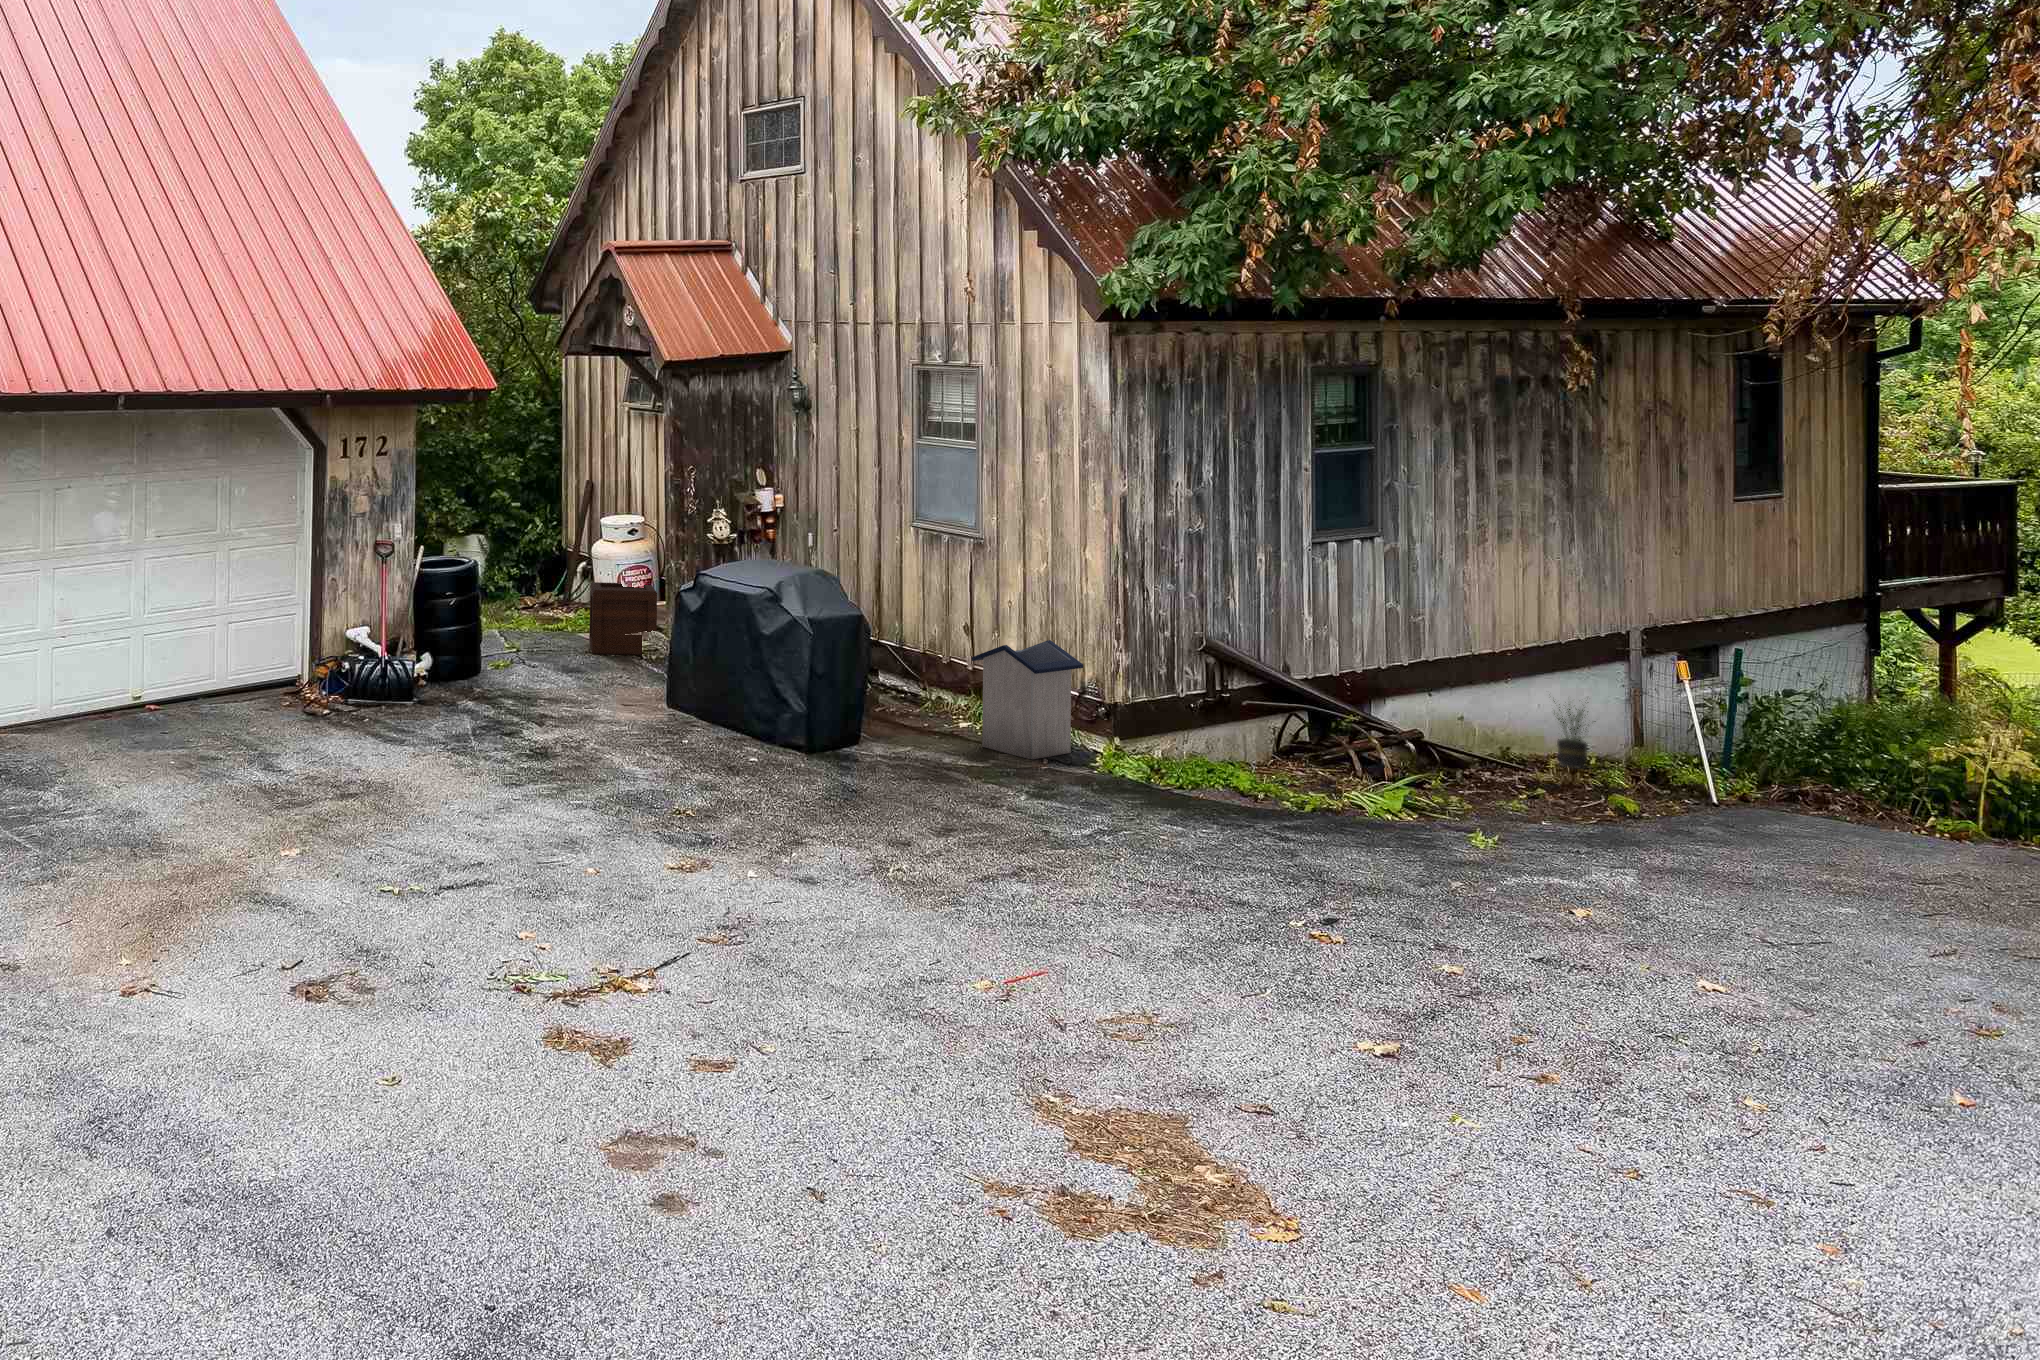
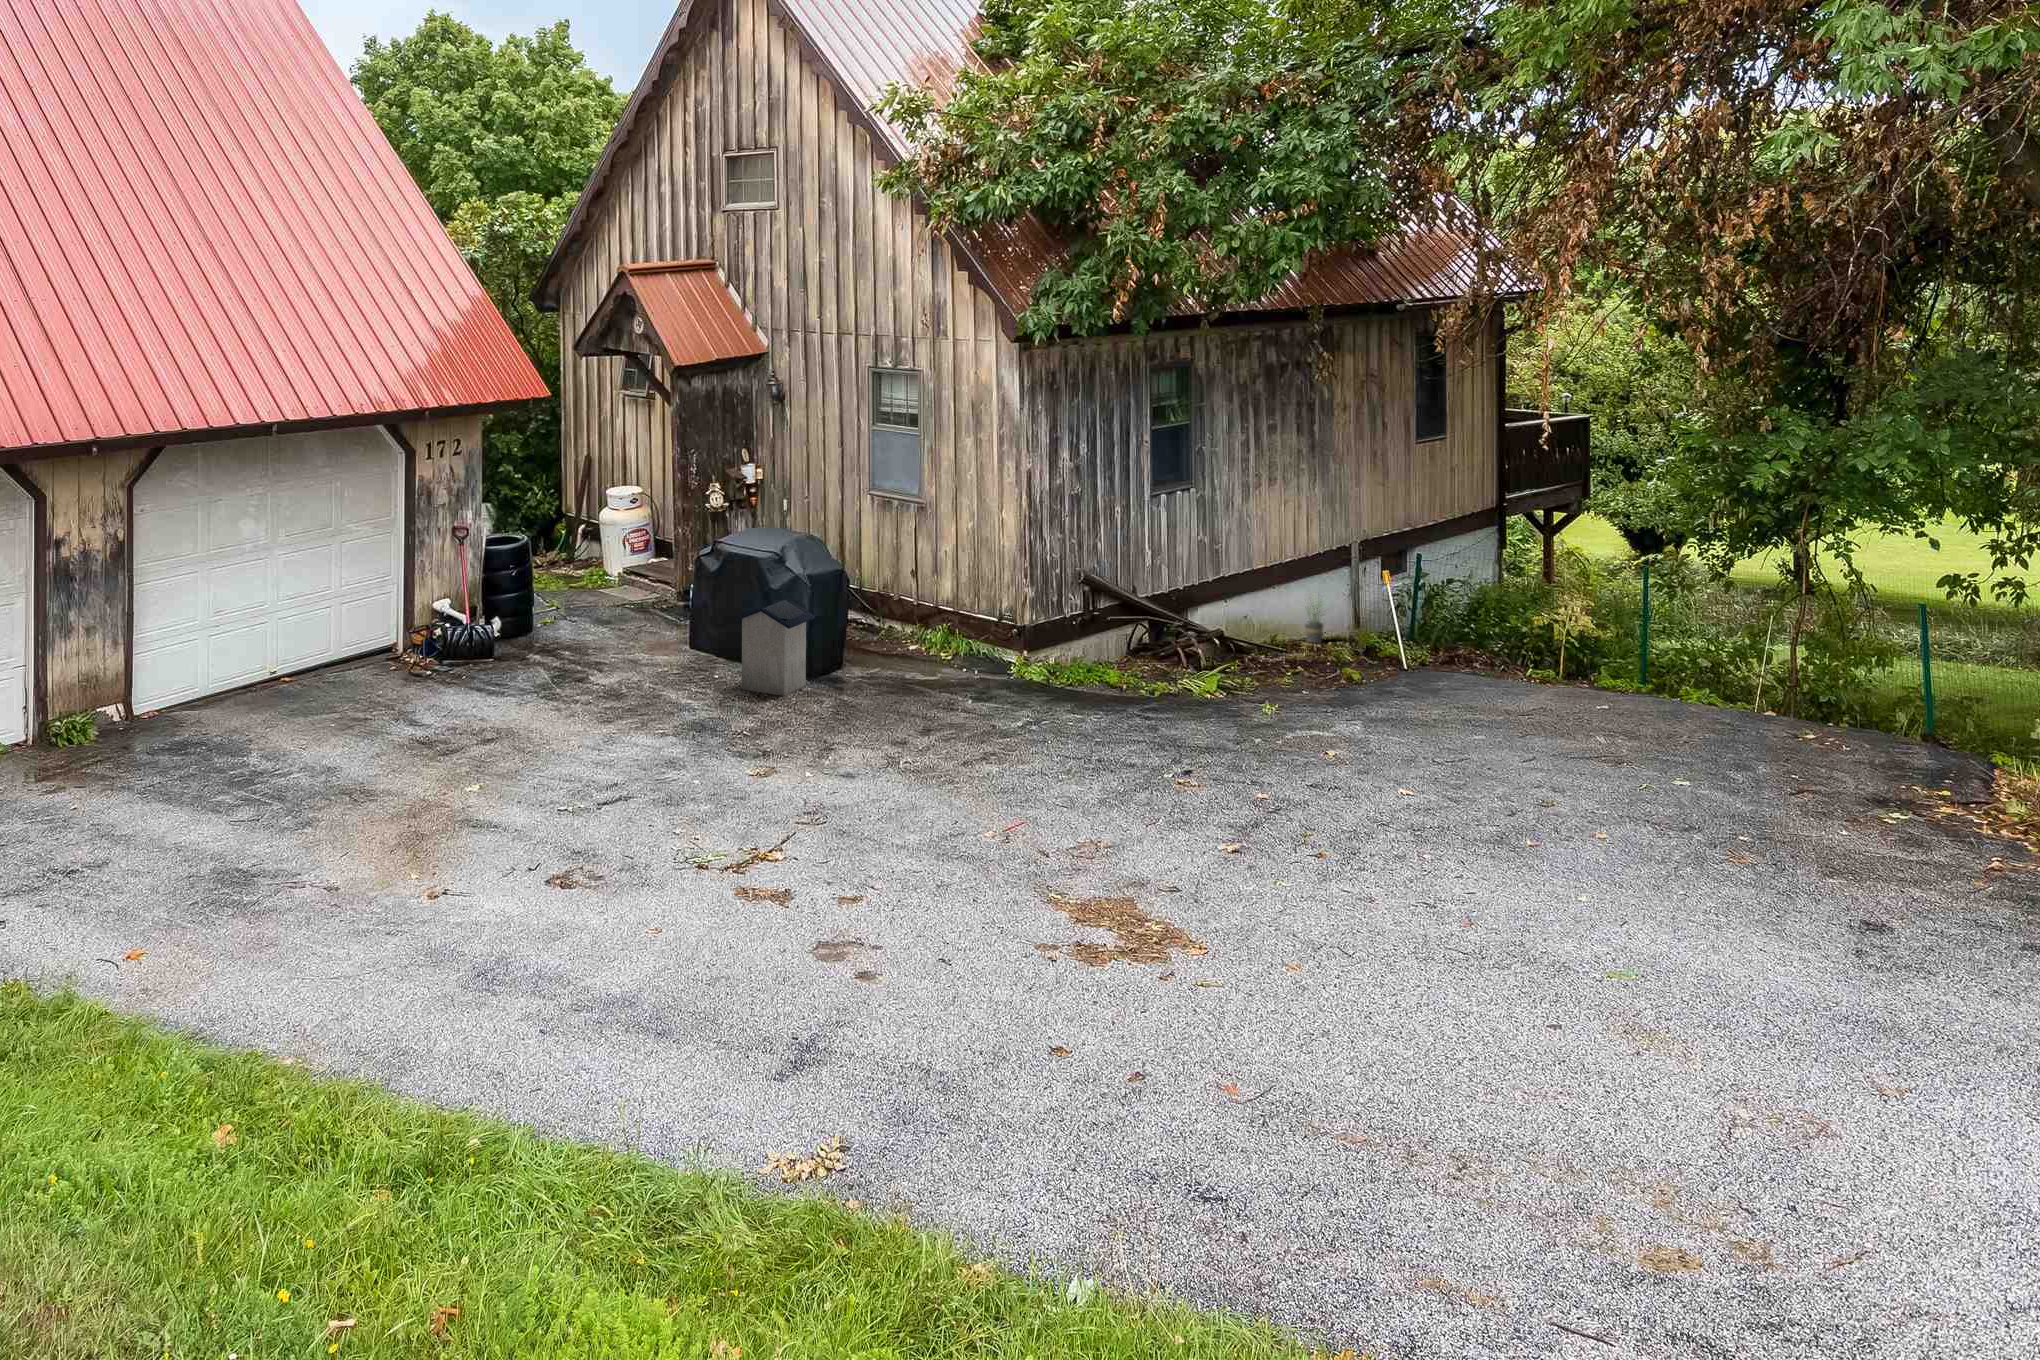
wooden crate: present [589,582,657,655] -> none [601,540,660,601]
trash can: present [971,640,1083,759] -> present [733,598,815,696]

